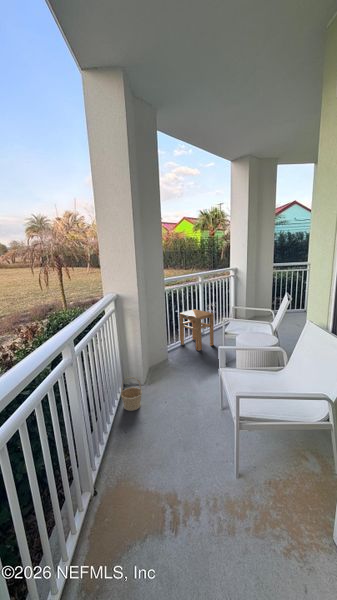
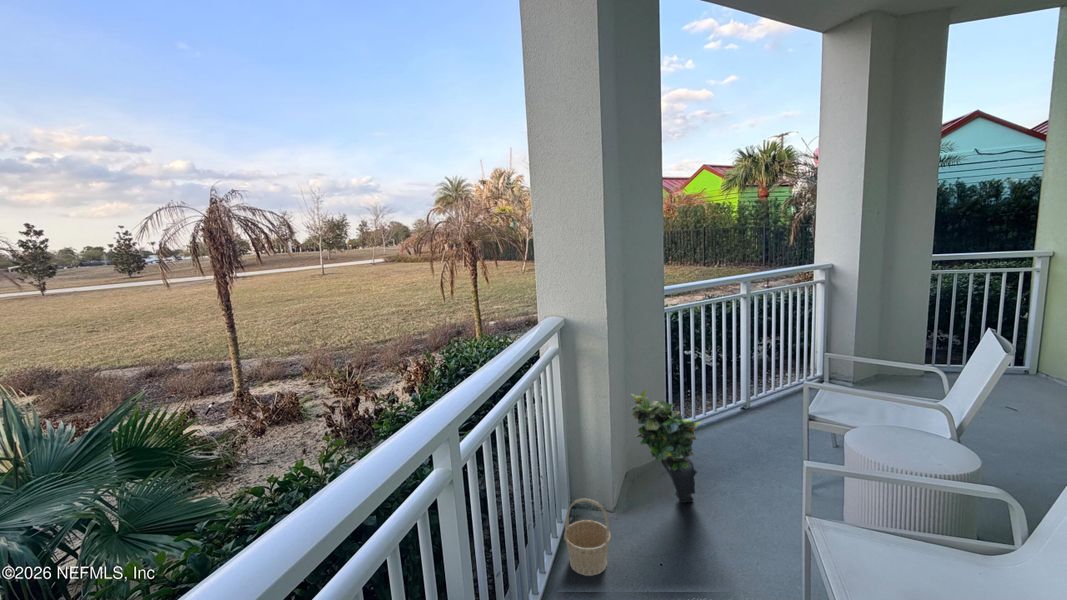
stool: present [179,309,214,351] -> none [696,351,776,445]
potted plant: none [149,327,181,377] -> present [631,390,701,503]

